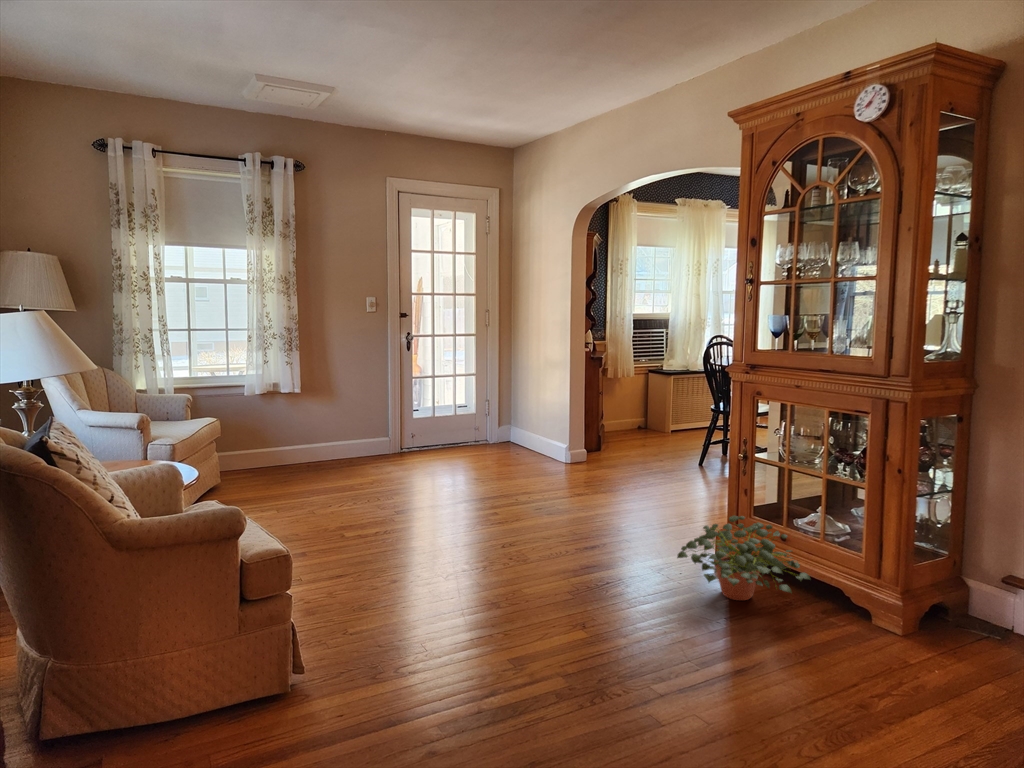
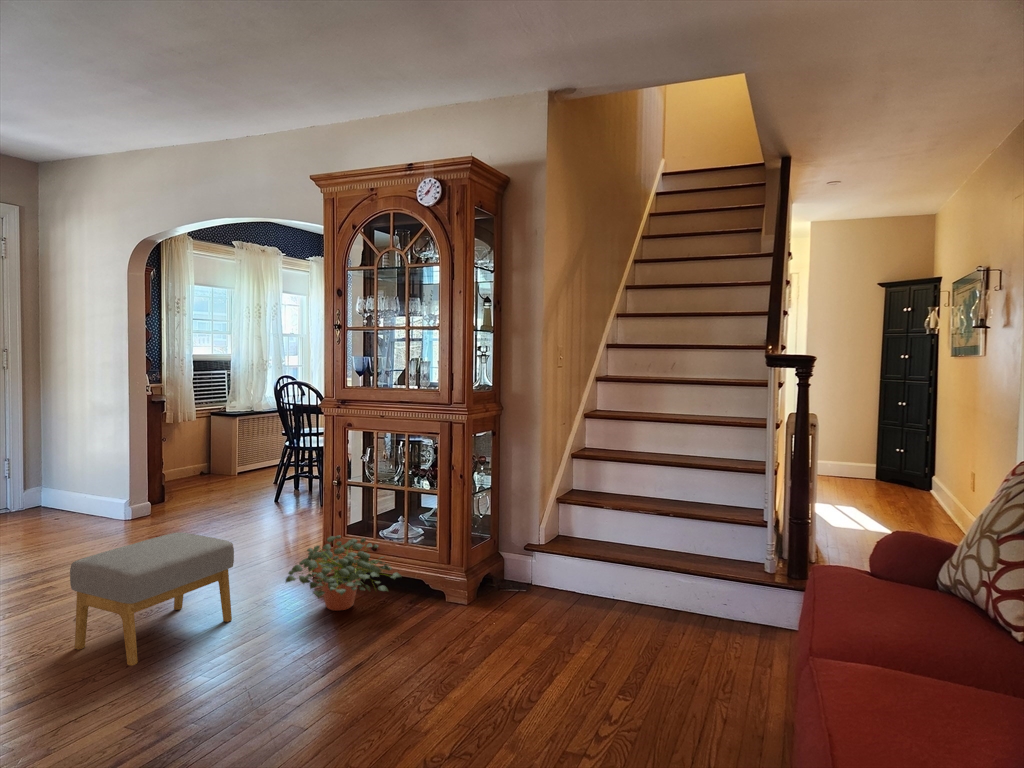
footstool: none [493,488,629,606] -> present [70,533,234,666]

